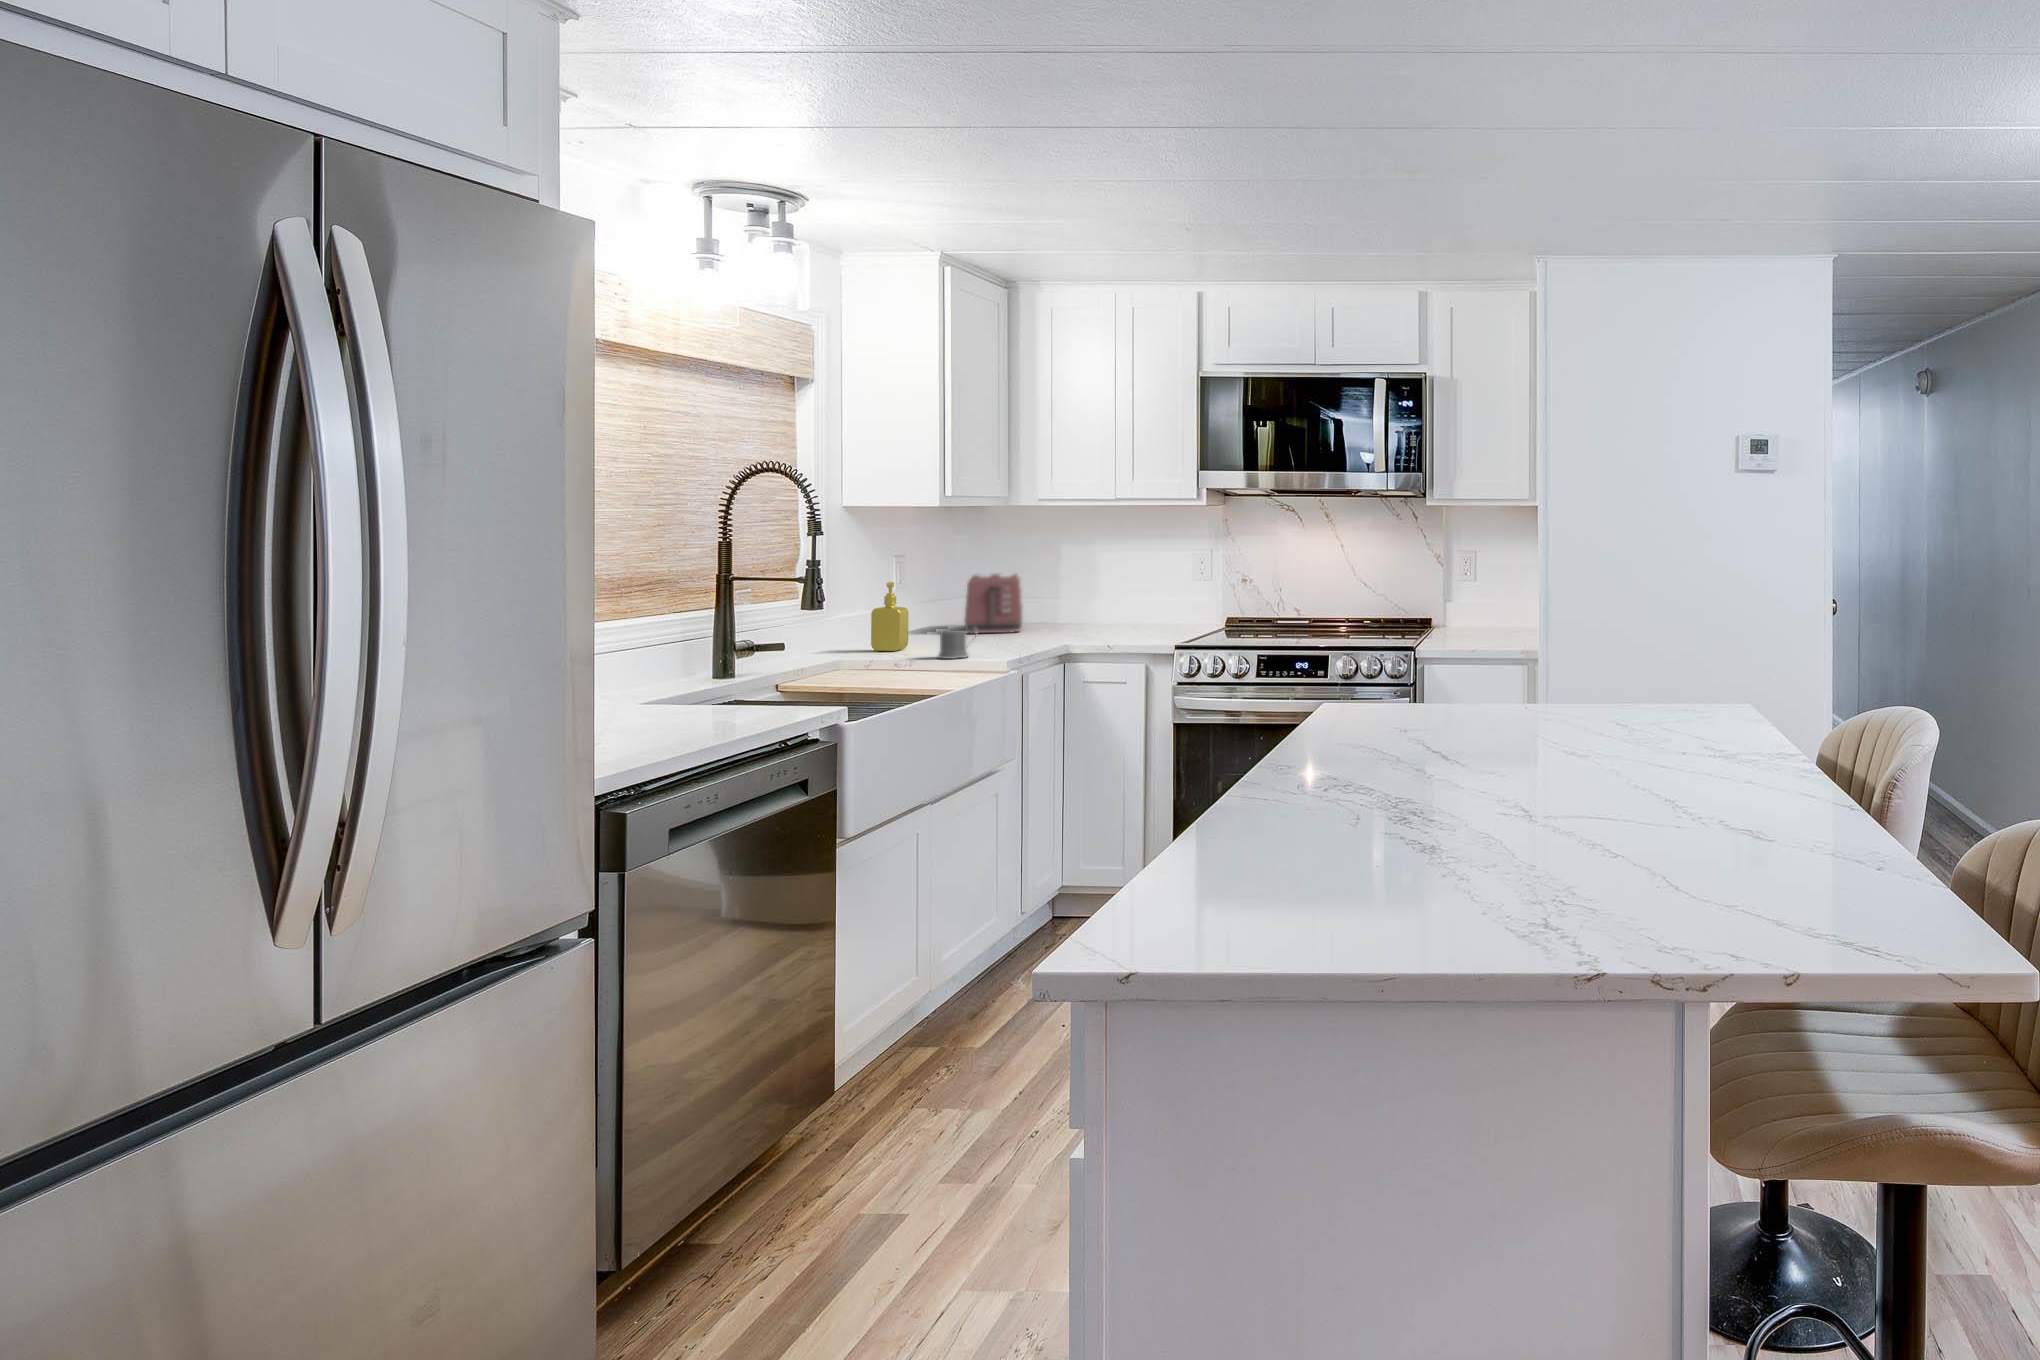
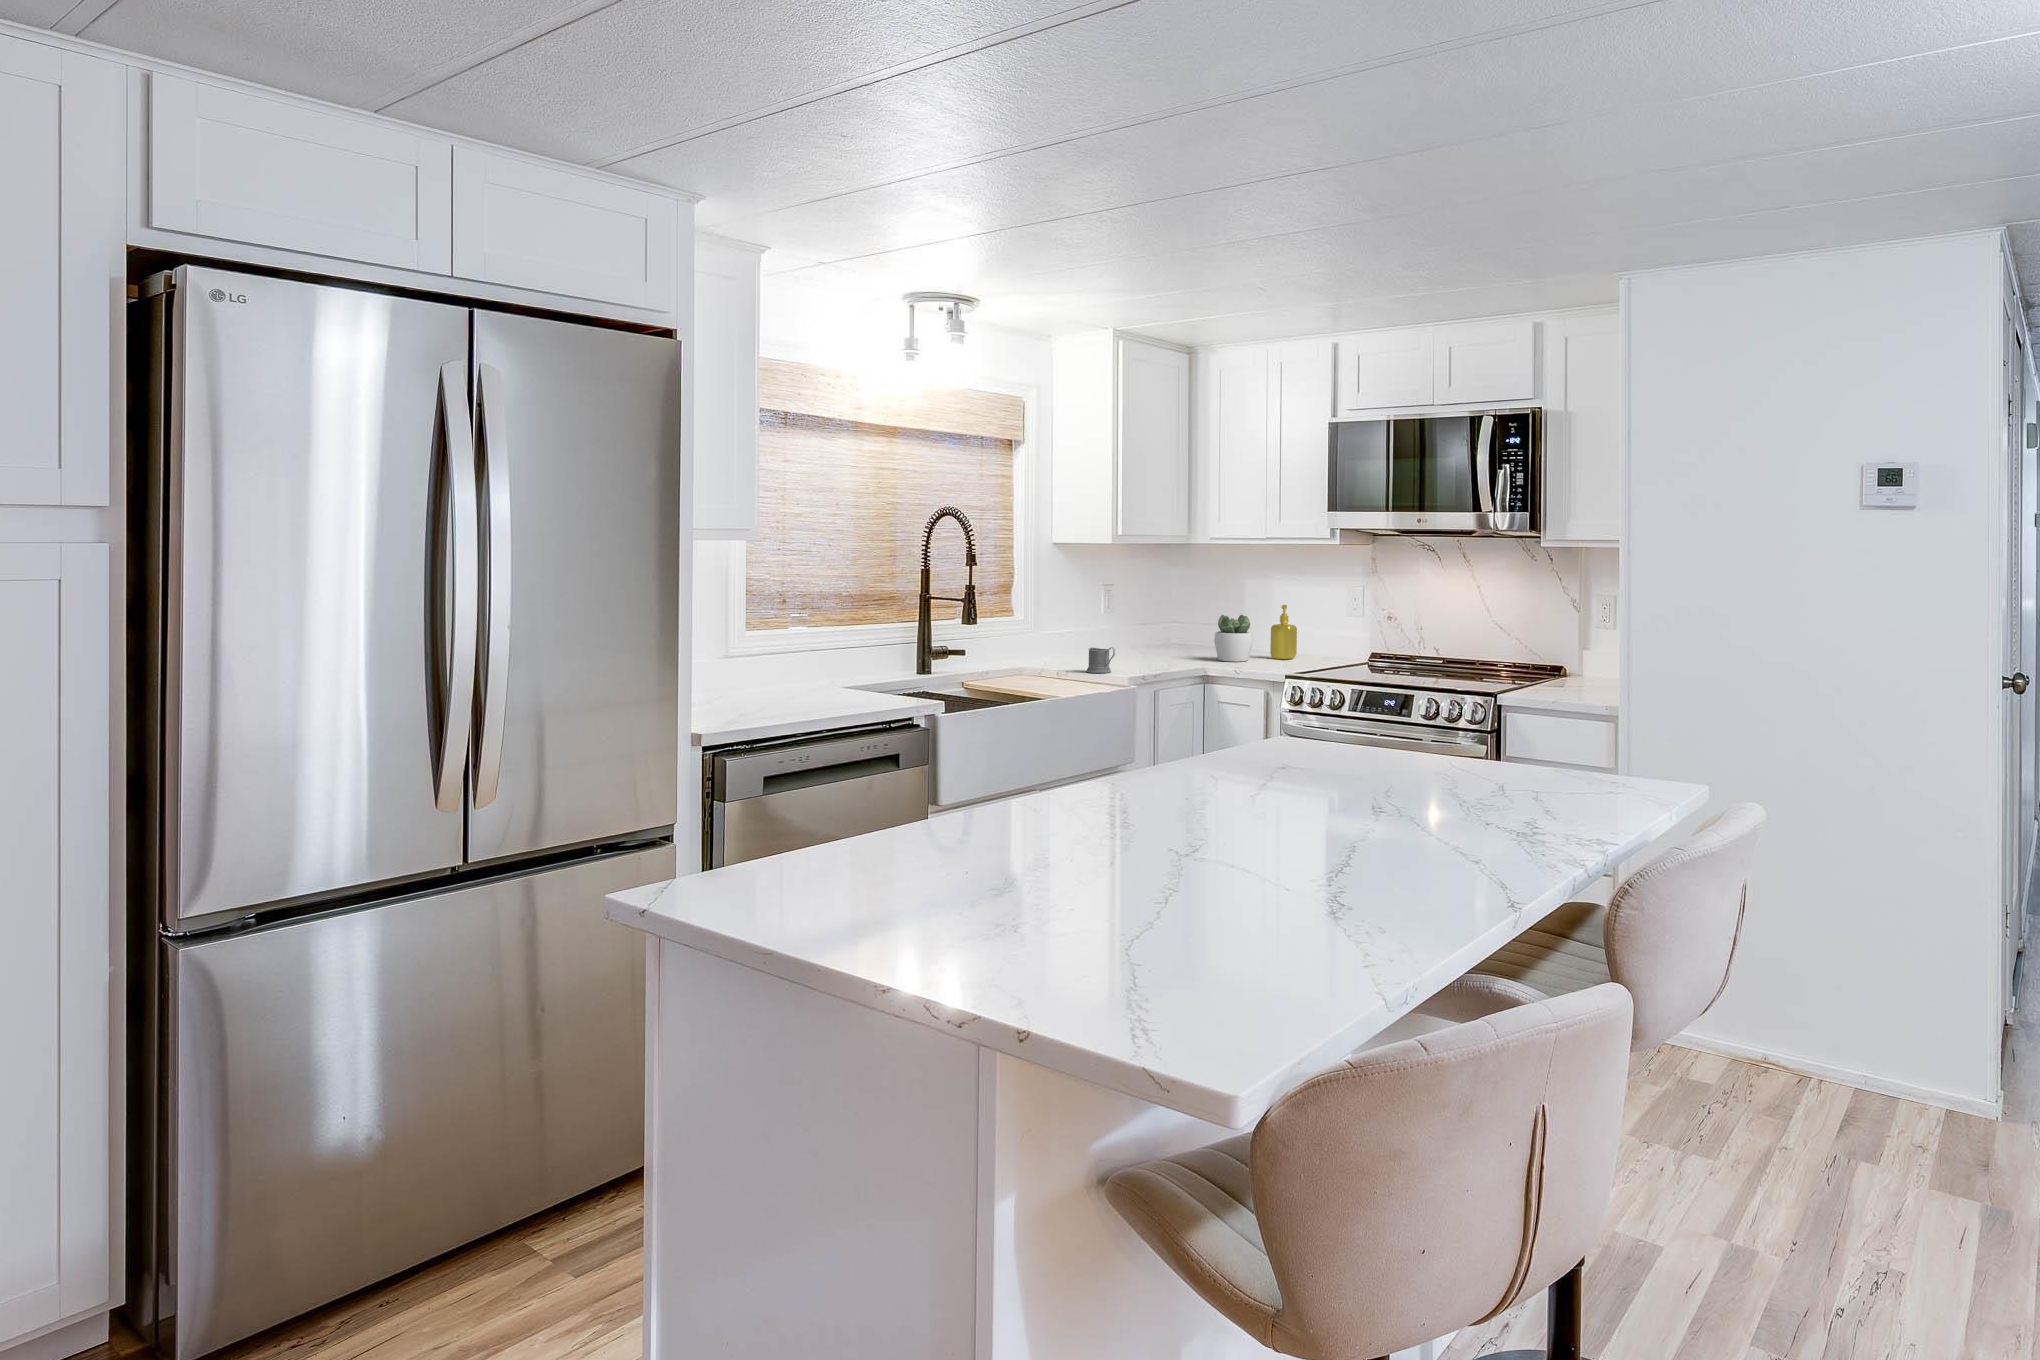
toaster: present [965,574,1022,634] -> none [1152,602,1212,654]
soap dispenser: present [871,582,908,651] -> present [1270,605,1297,659]
succulent plant: none [1060,584,1104,637] -> present [1214,615,1253,662]

